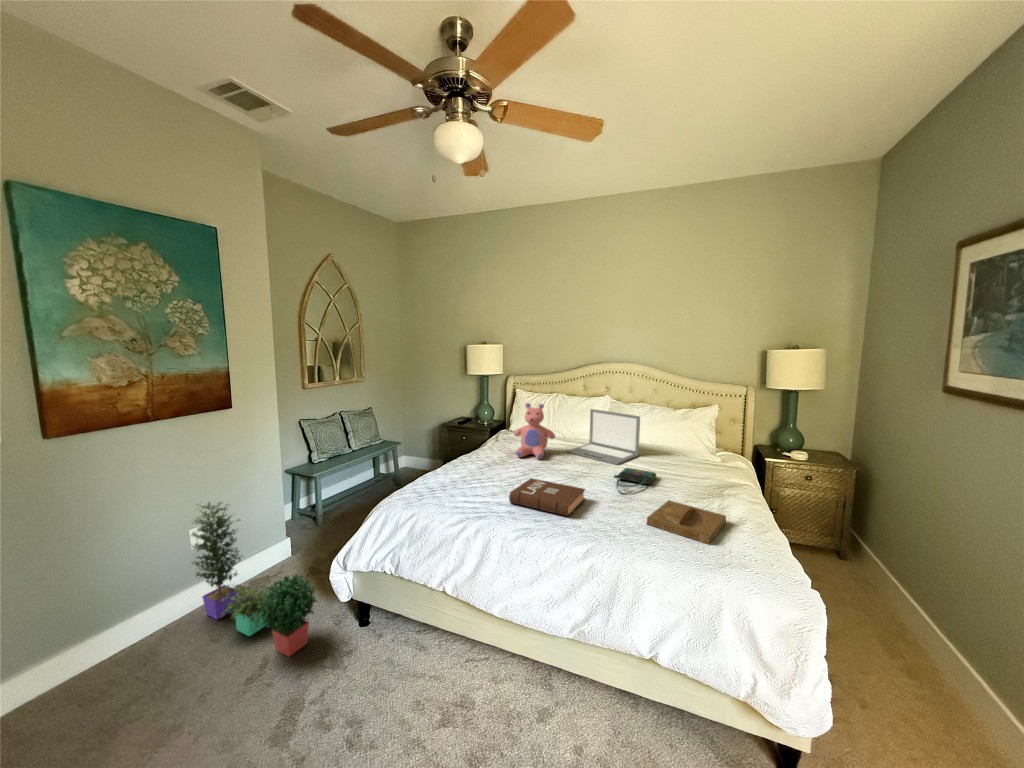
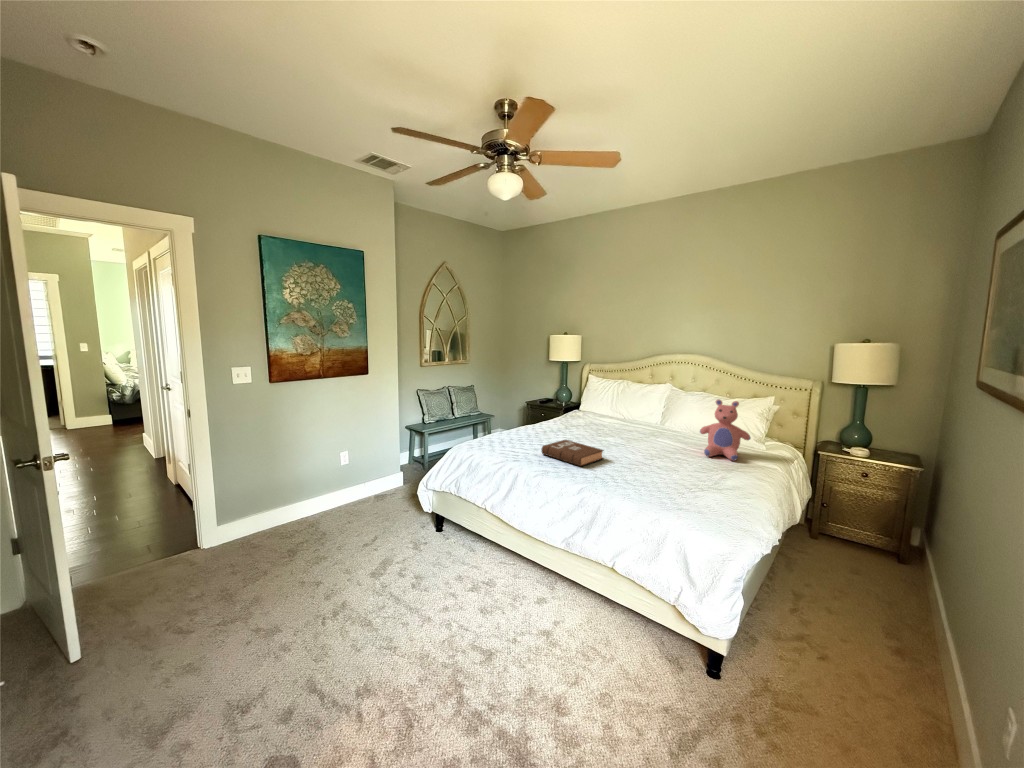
teddy bear: present [514,403,555,459] -> present [700,399,751,461]
laptop: present [567,409,640,465] -> none [617,393,685,441]
tote bag: present [614,468,656,494] -> none [637,442,682,460]
tray: present [647,500,726,544] -> none [641,465,714,496]
potted plant: present [192,502,317,657] -> none [339,434,410,539]

